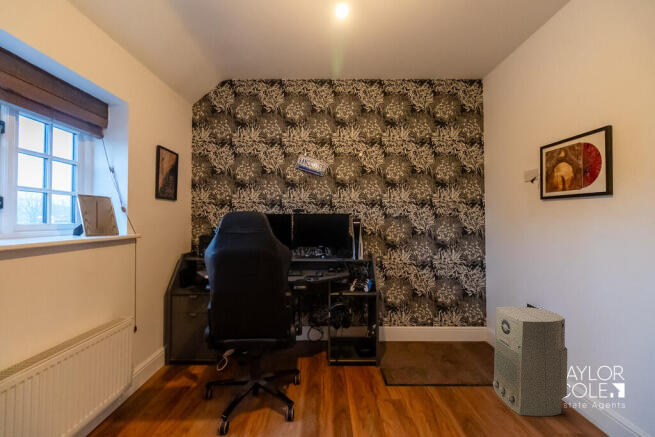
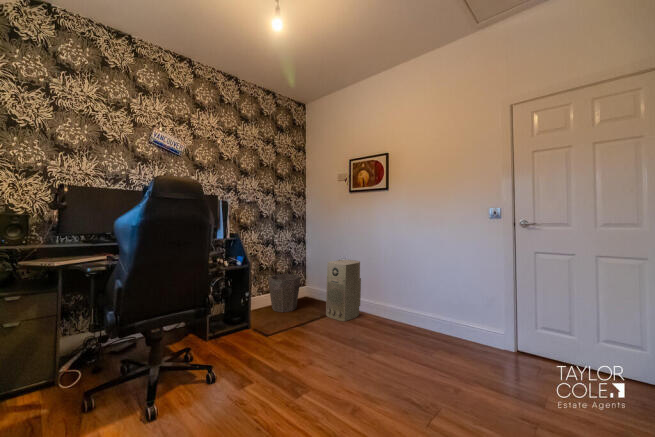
waste bin: none [419,305,462,360] -> present [268,274,301,312]

